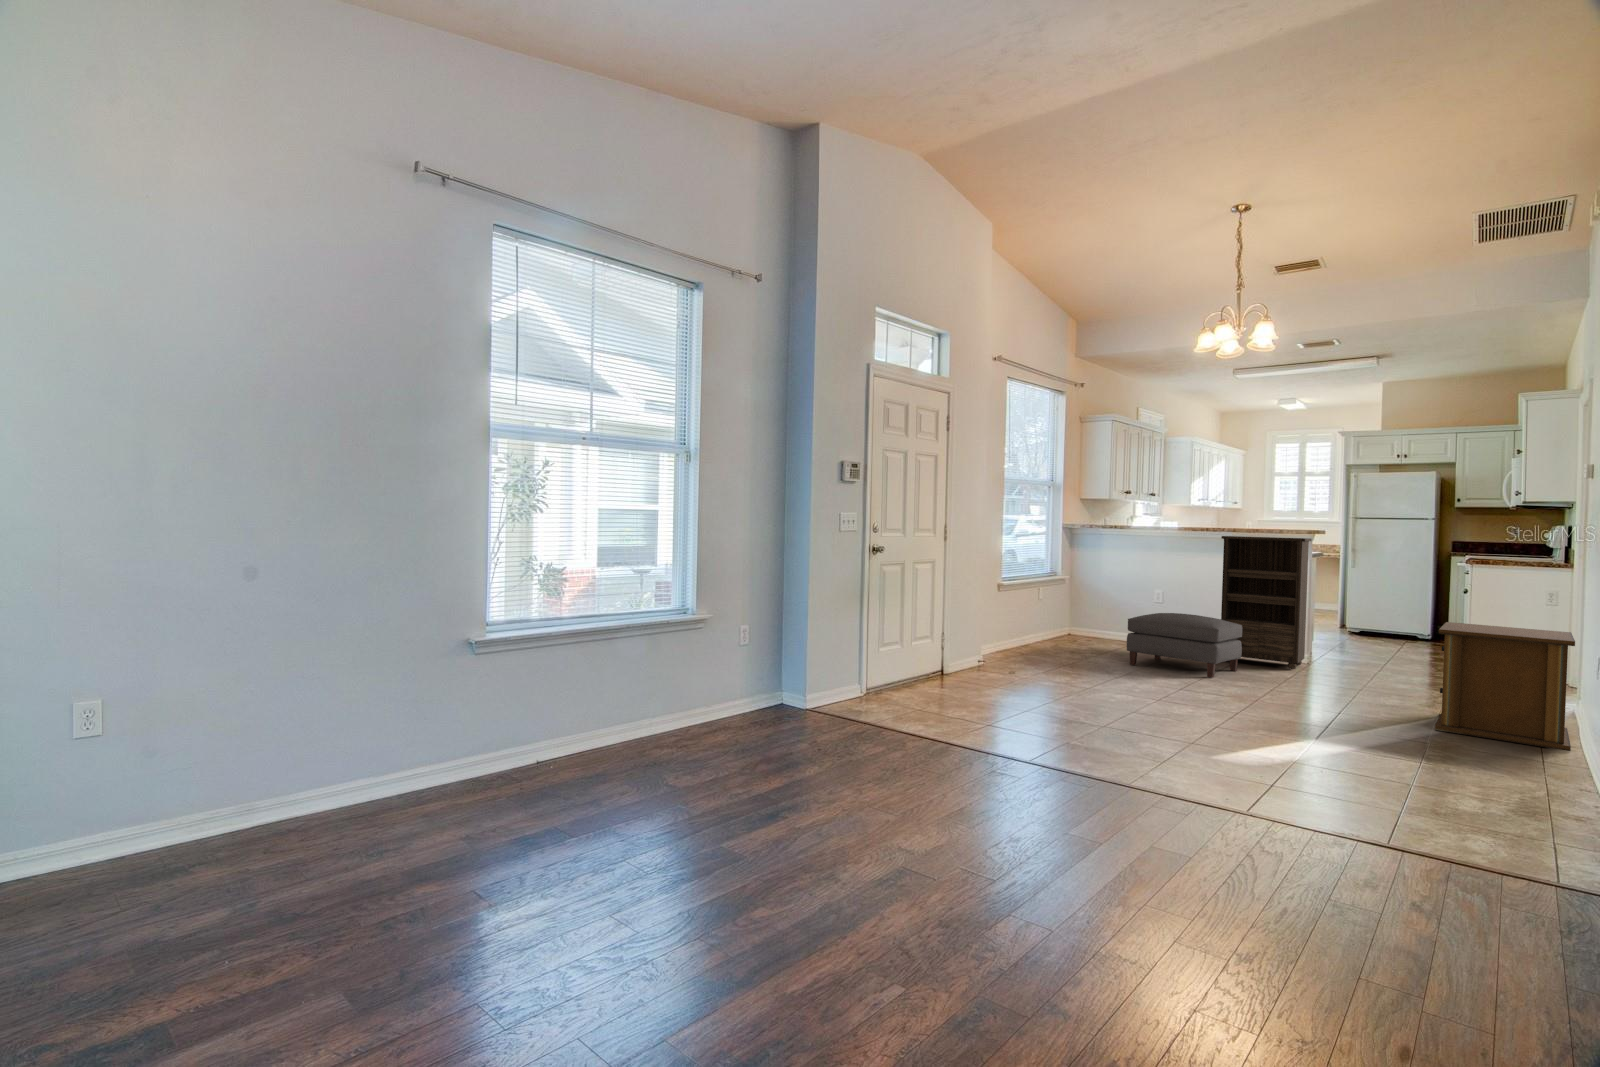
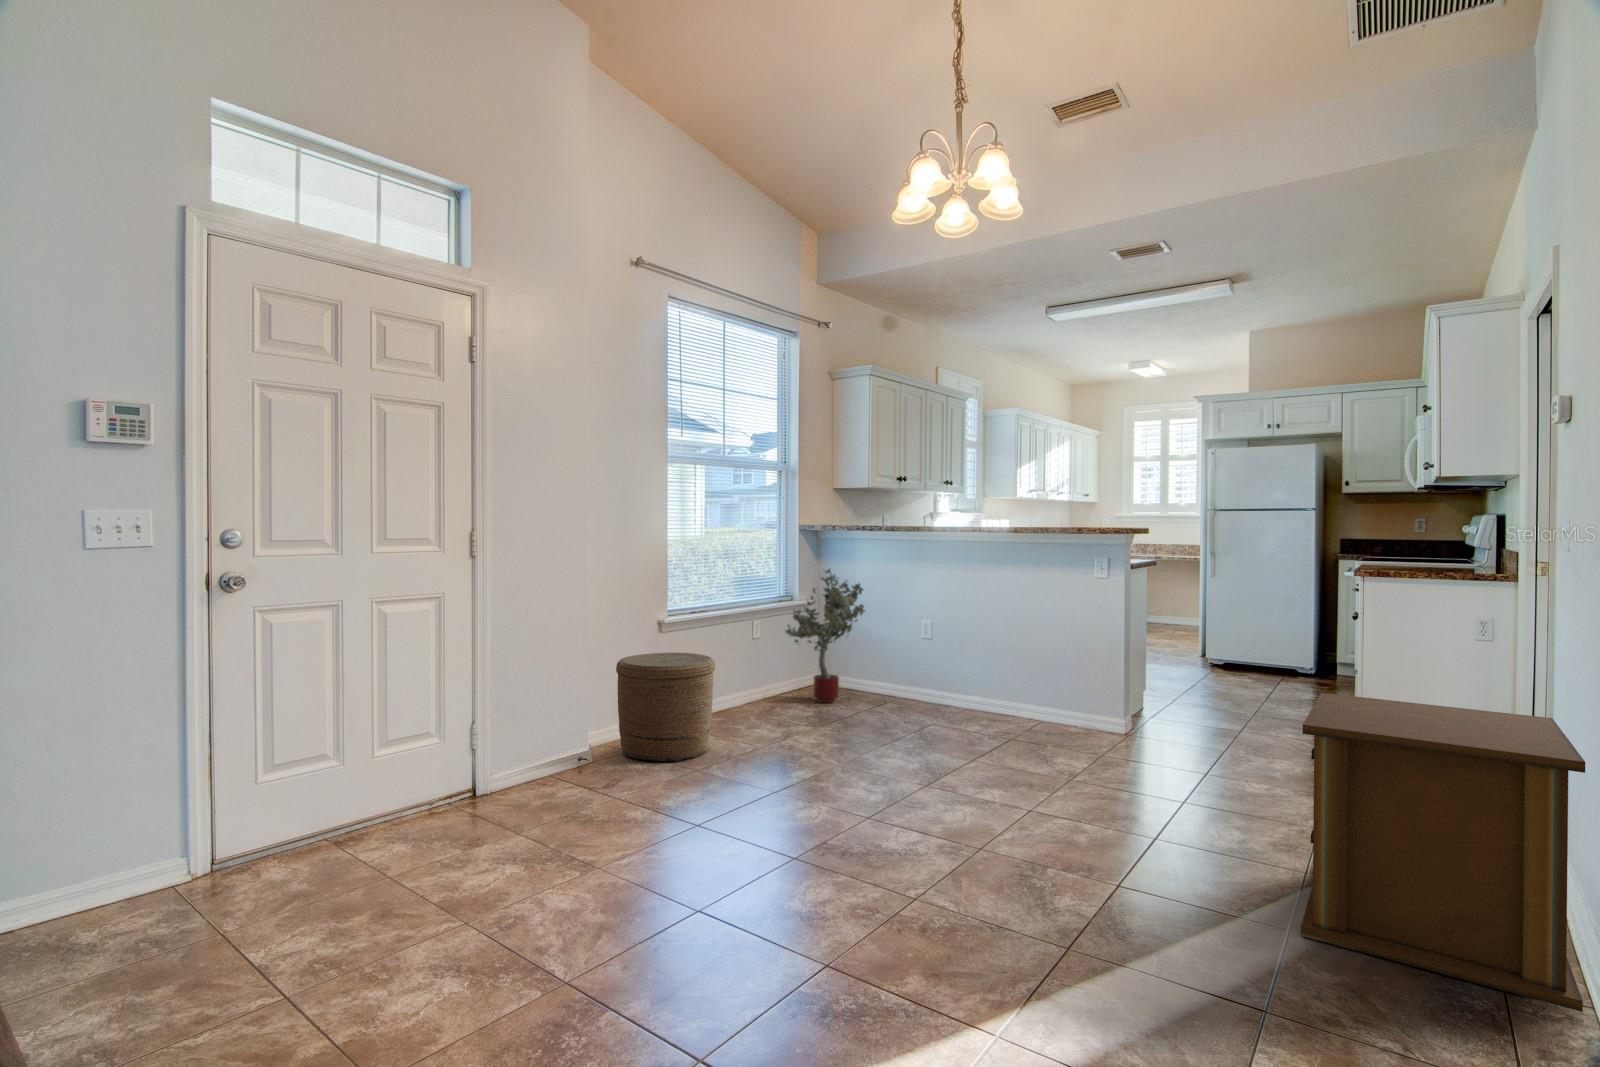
bookshelf: present [1221,536,1312,669] -> none [996,537,1129,749]
potted tree: none [1057,554,1111,643] -> present [786,569,865,703]
woven basket: none [988,602,1049,665] -> present [616,653,715,762]
ottoman: present [1127,613,1242,677] -> none [842,664,1017,780]

